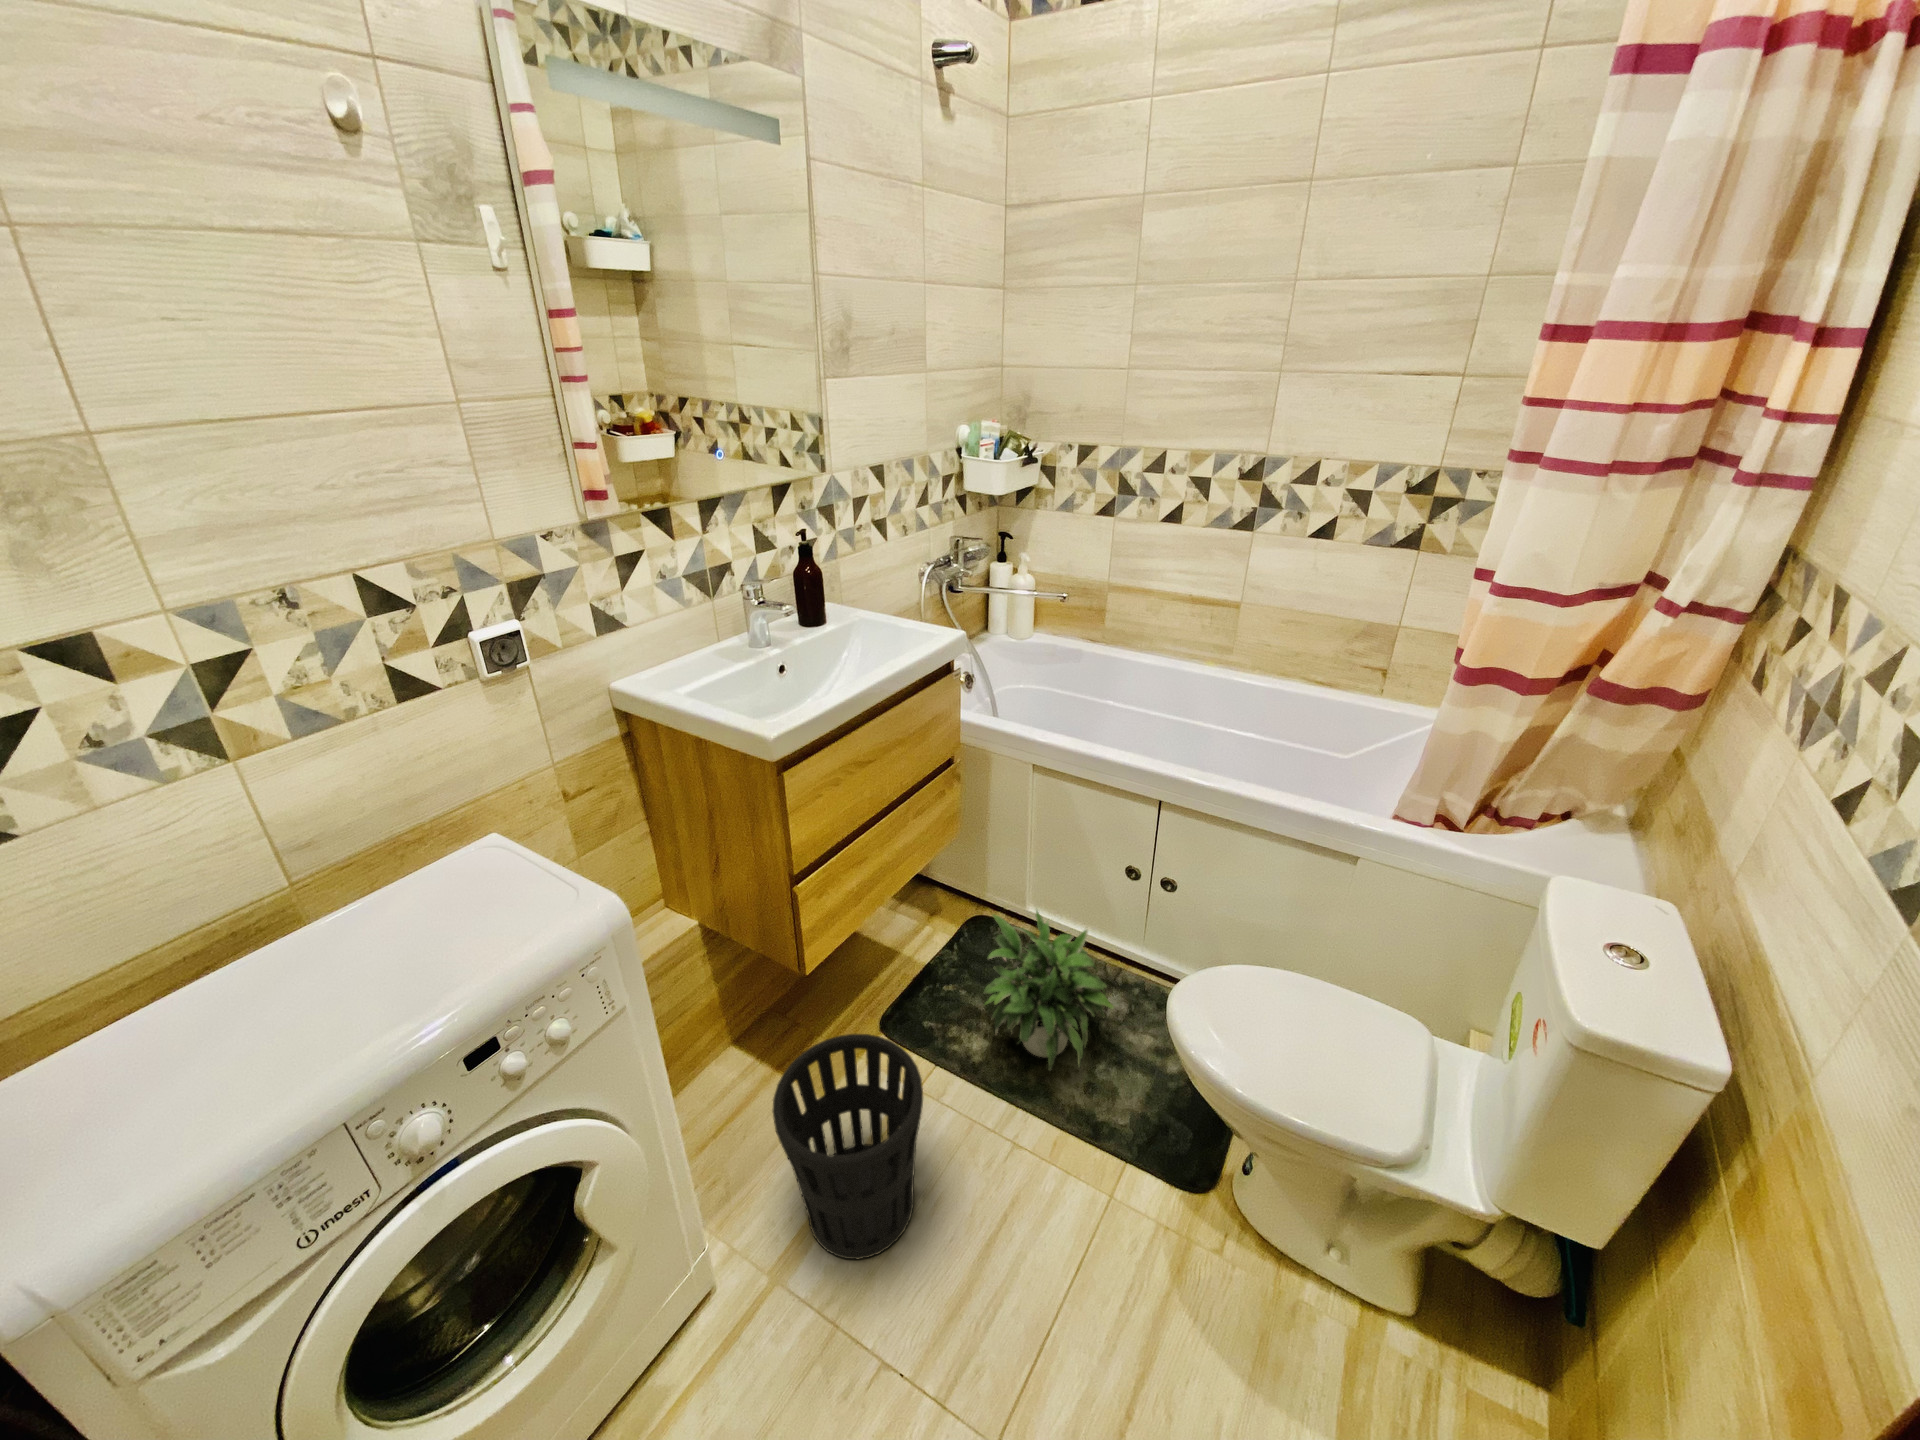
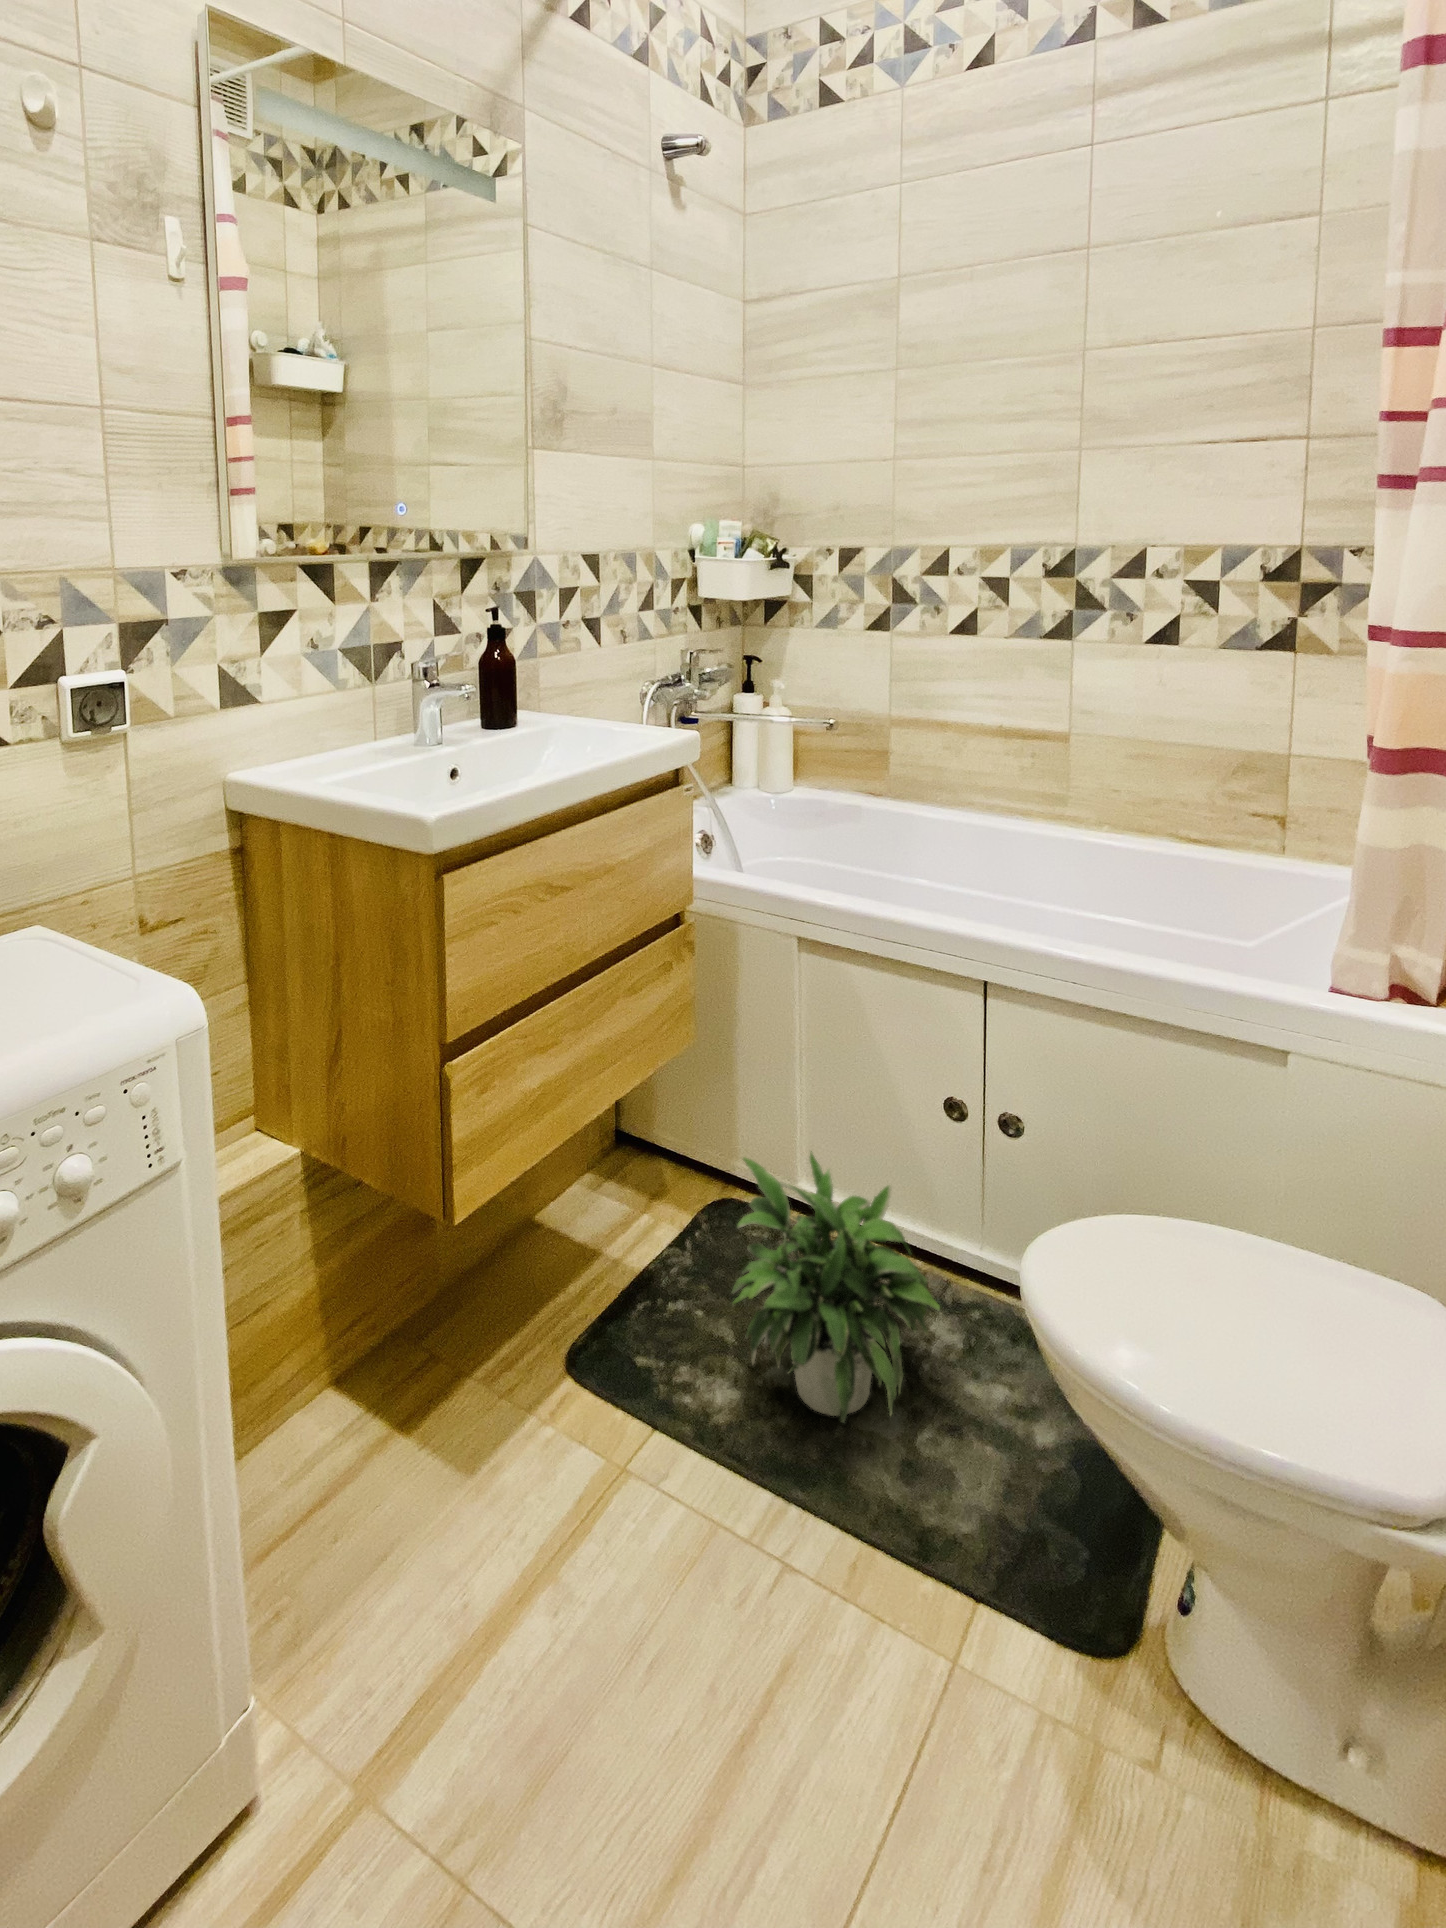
wastebasket: present [773,1034,923,1259] -> none [386,1321,634,1776]

